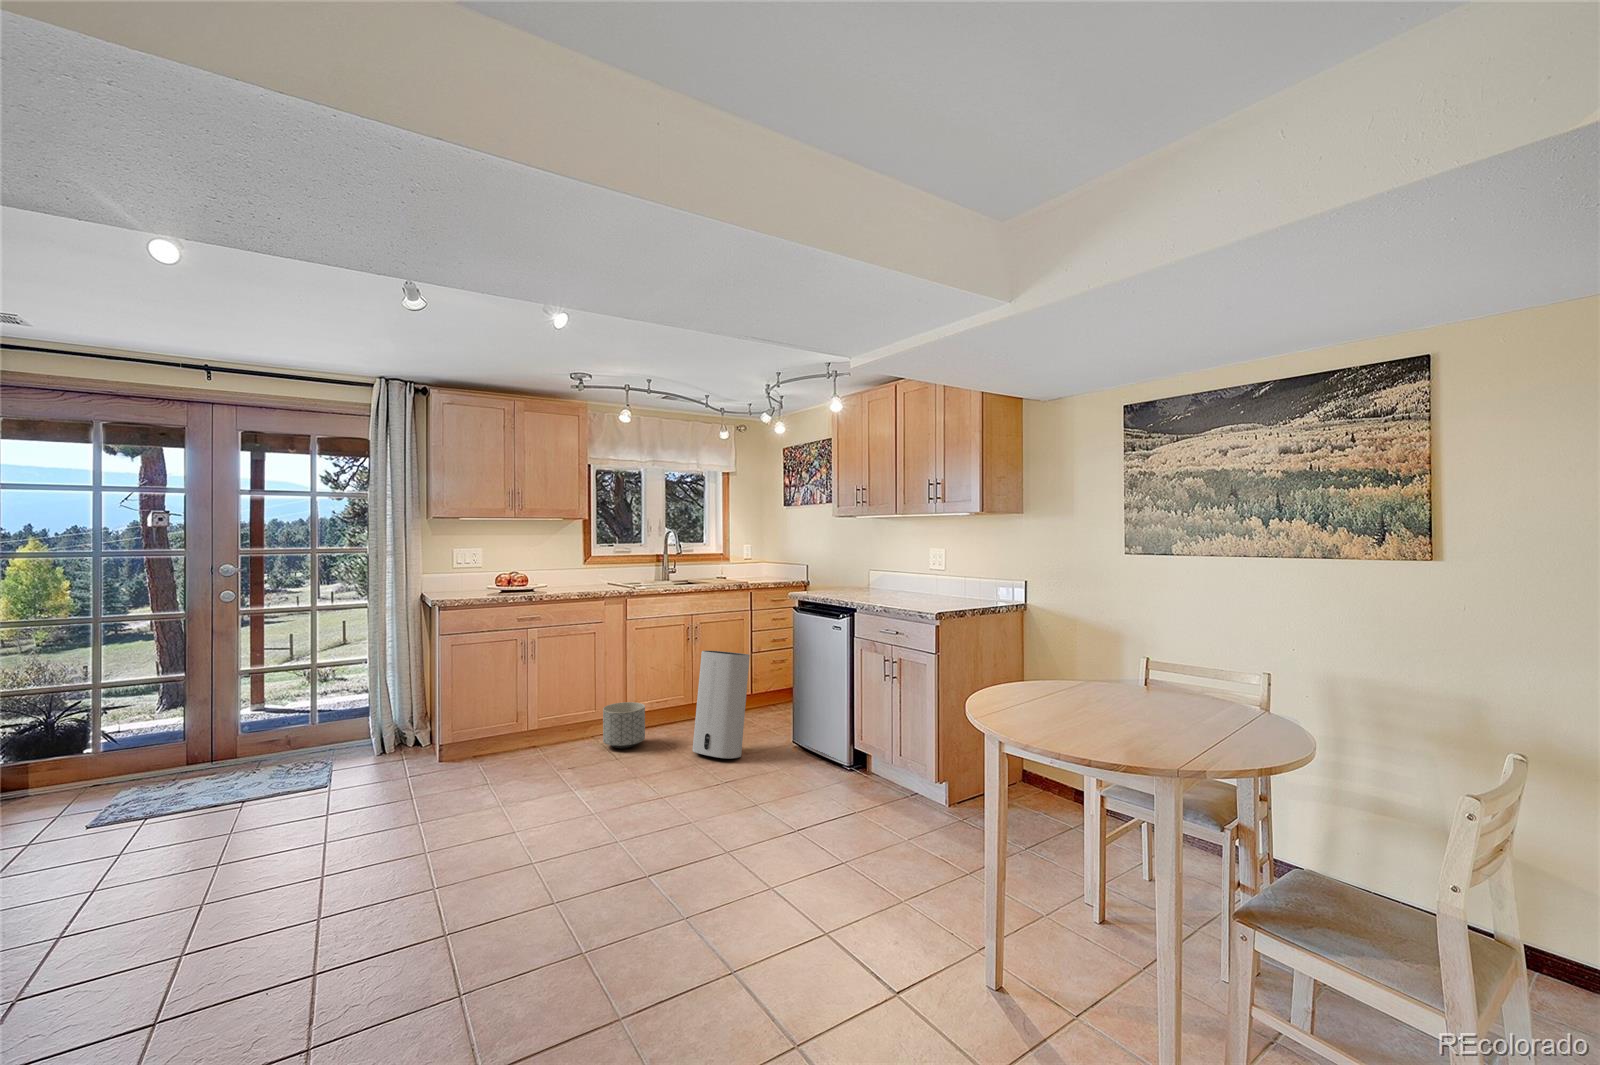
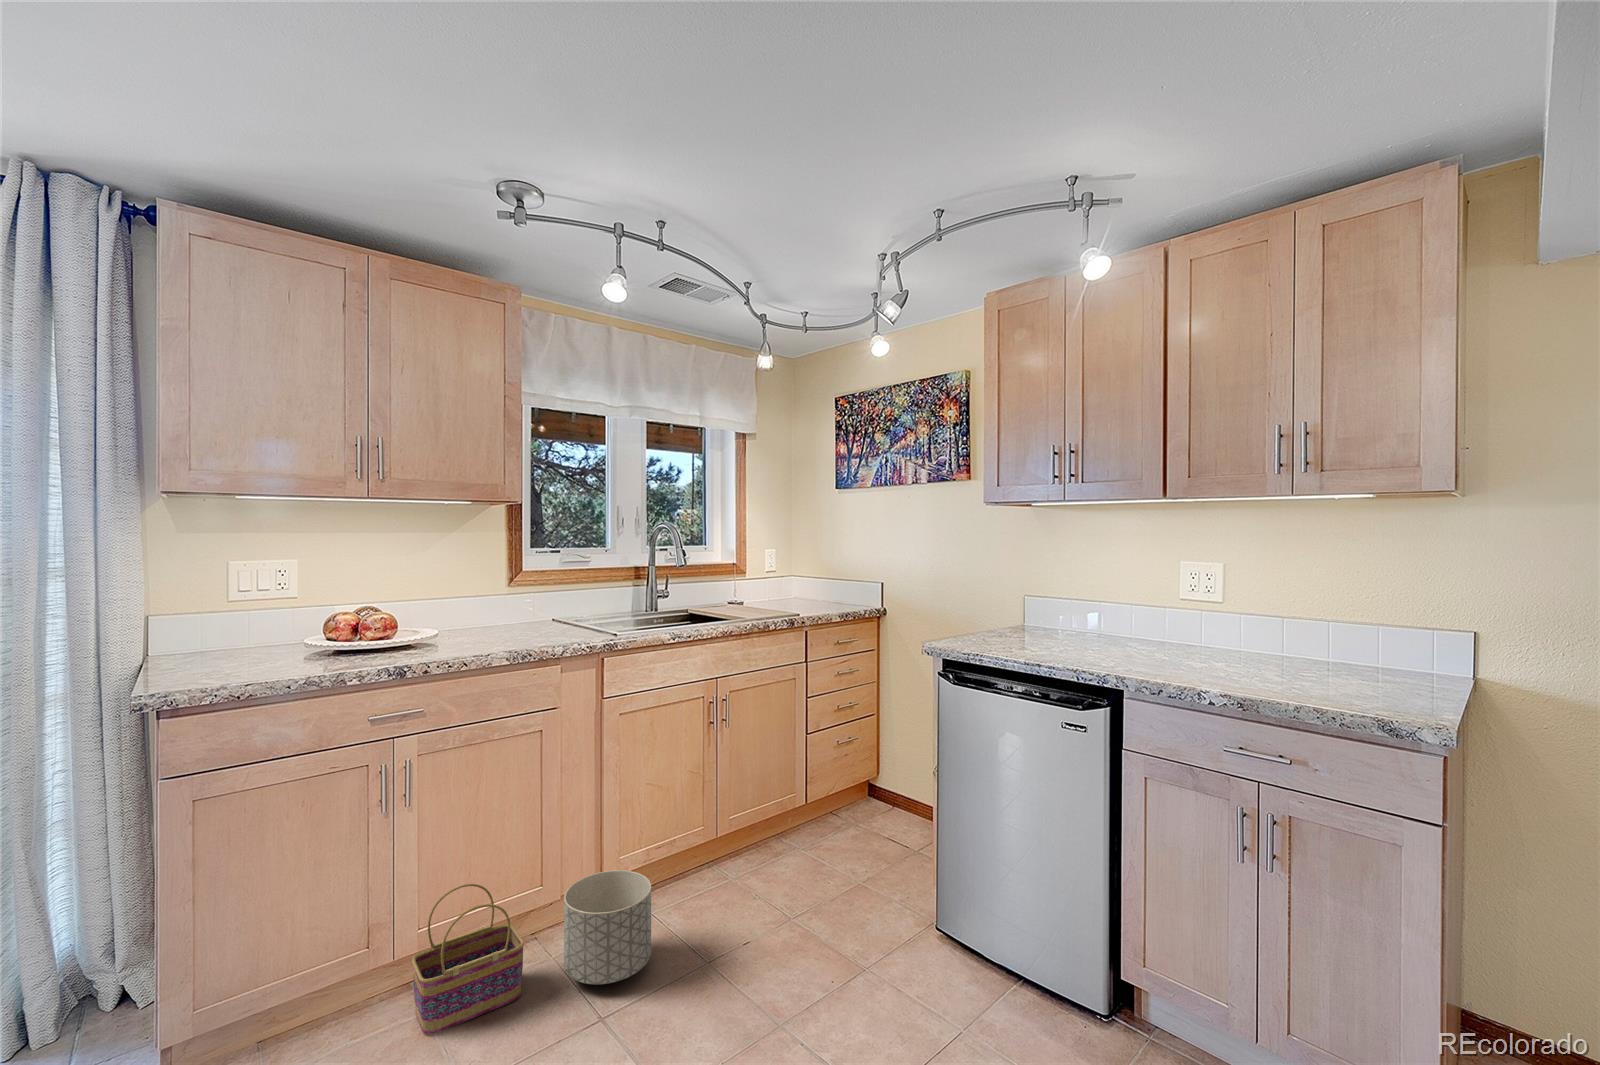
air purifier: present [692,651,750,759] -> none [762,765,878,1012]
basket: none [535,699,584,757] -> present [412,884,524,1035]

